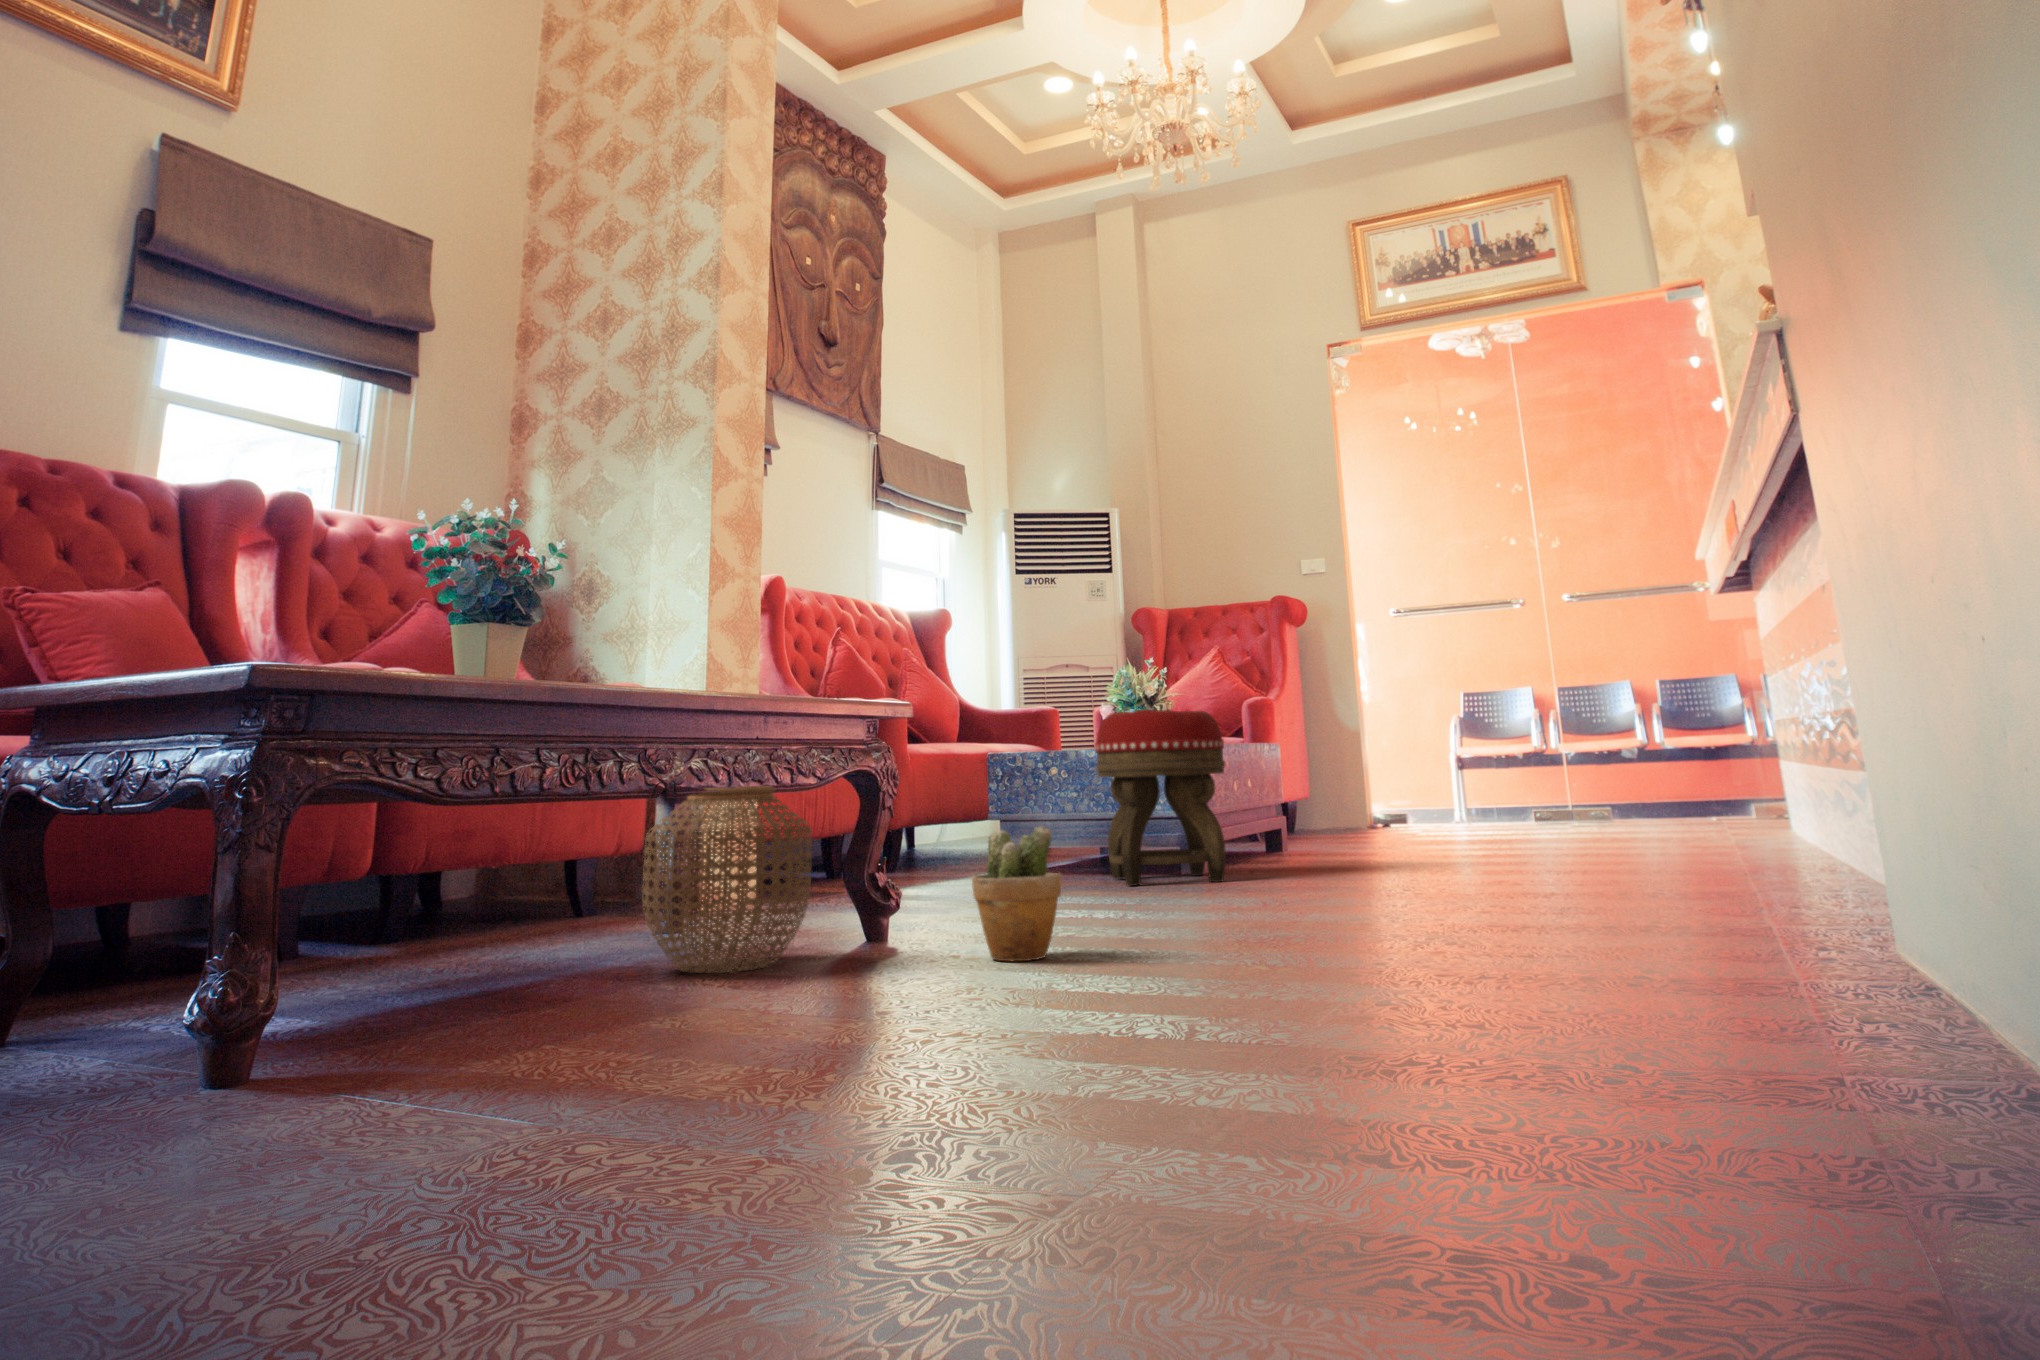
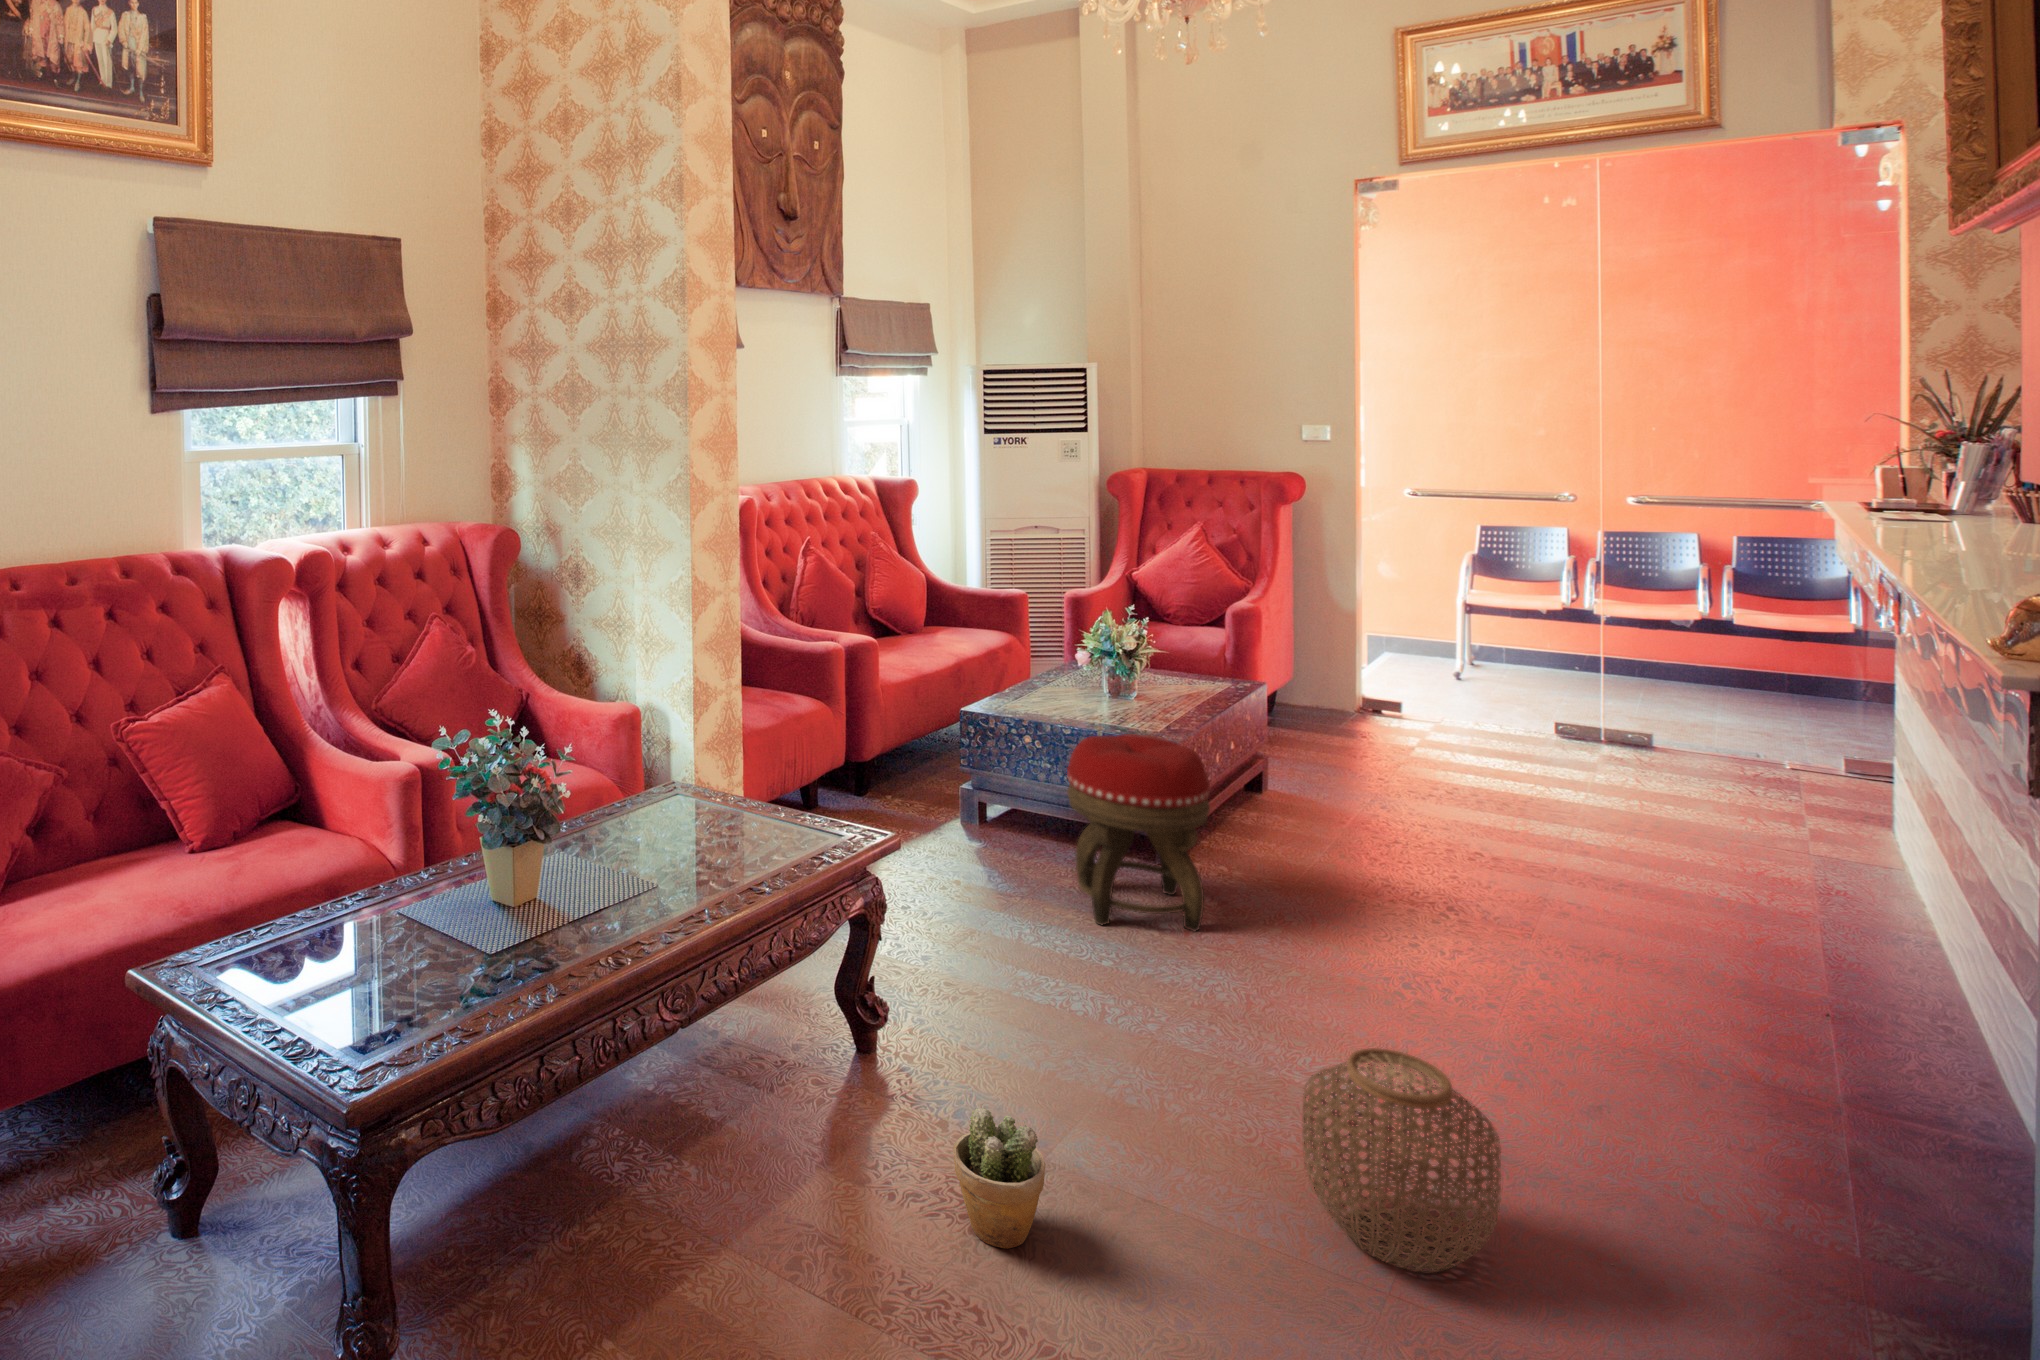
woven basket: present [643,786,812,973] -> present [1303,1048,1501,1272]

